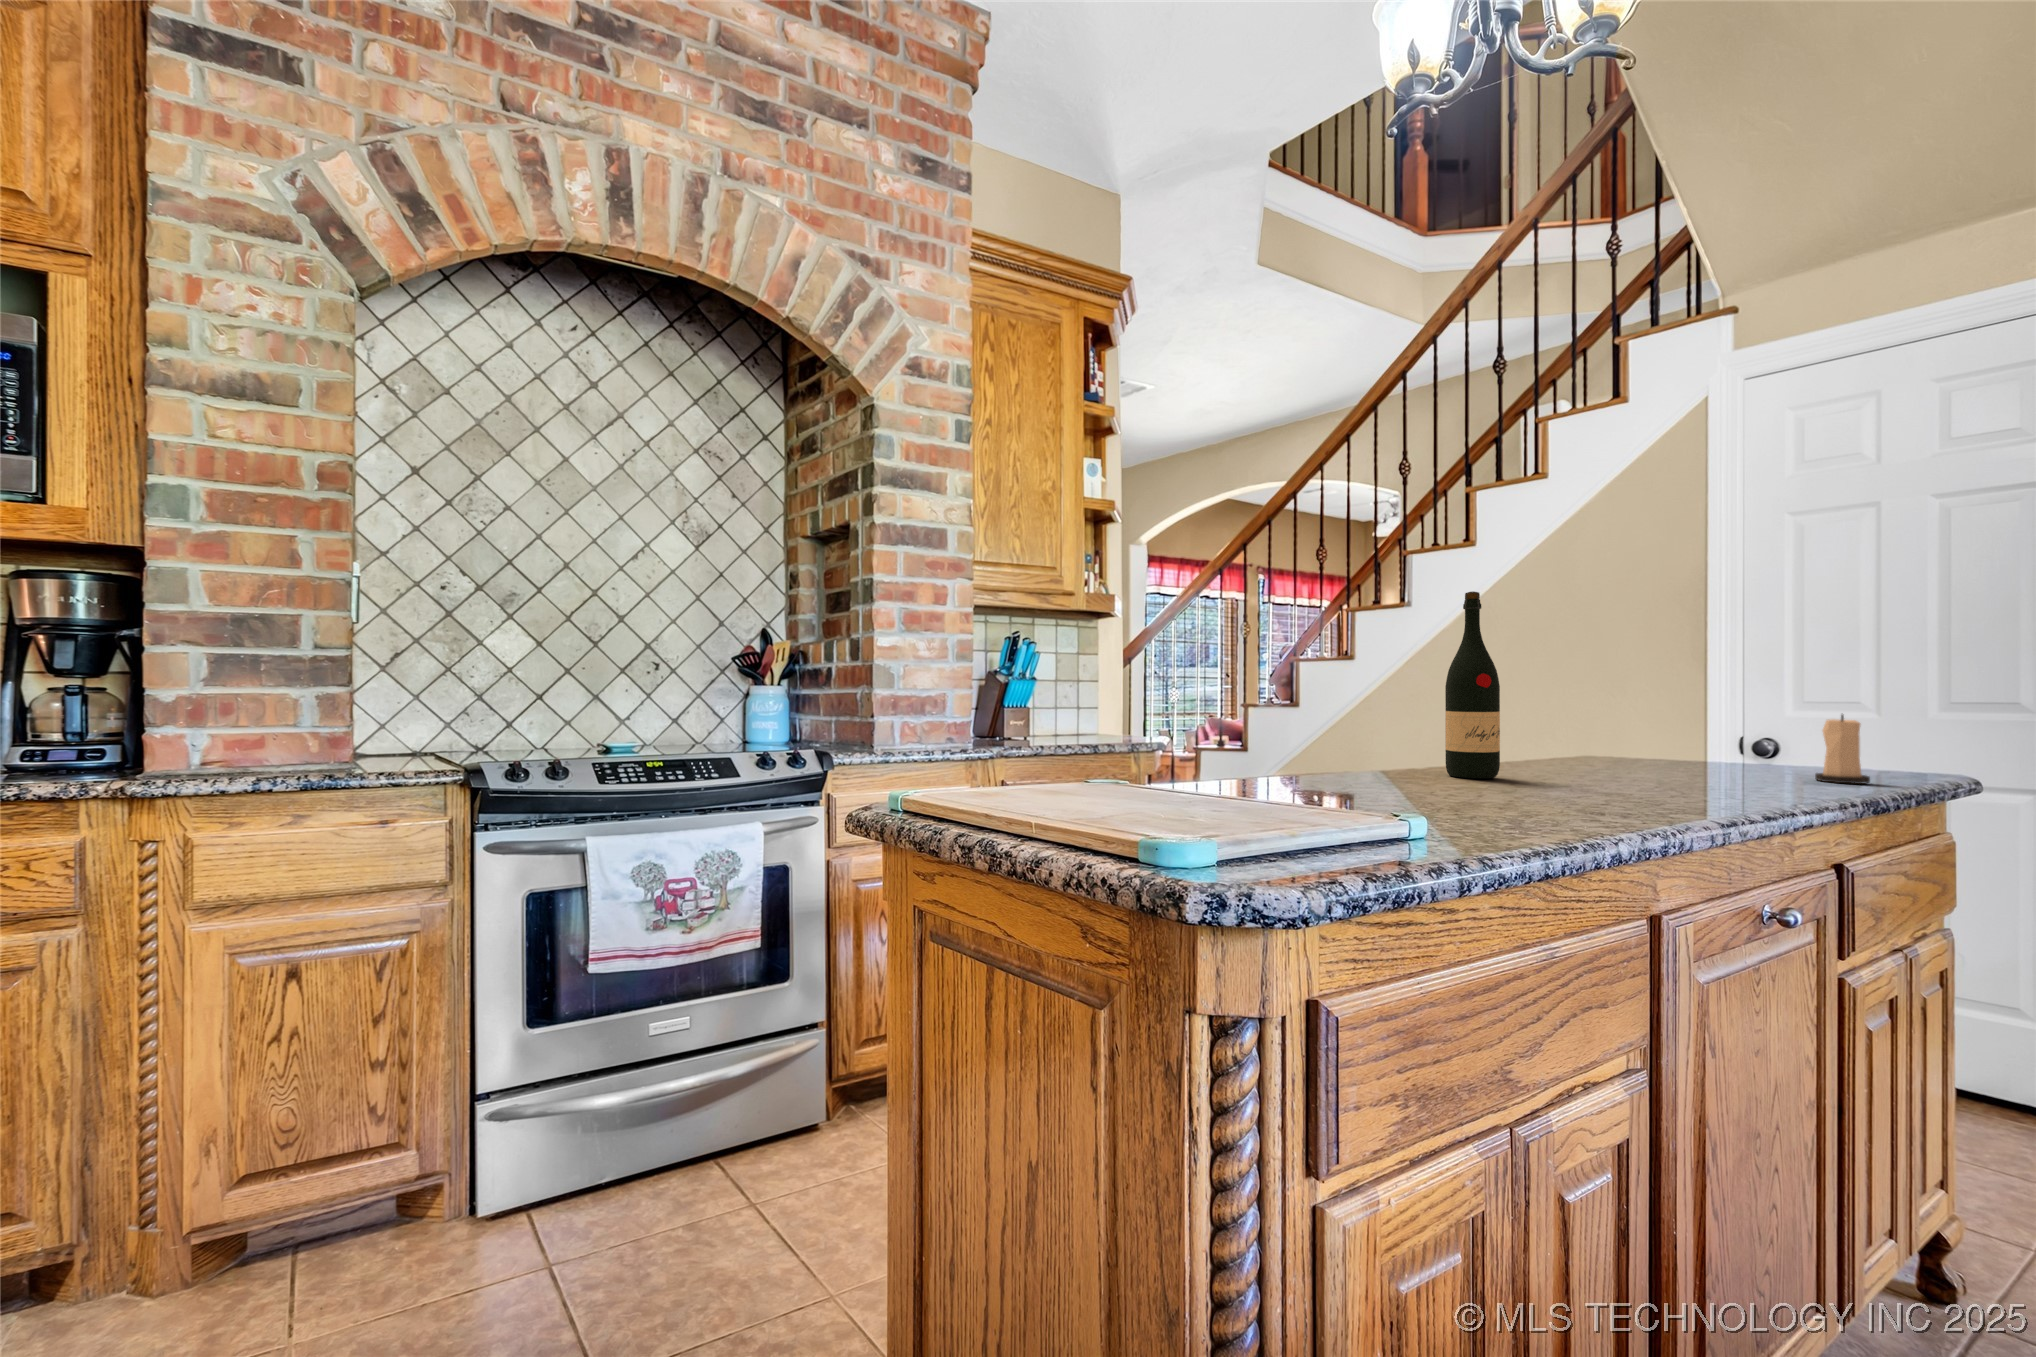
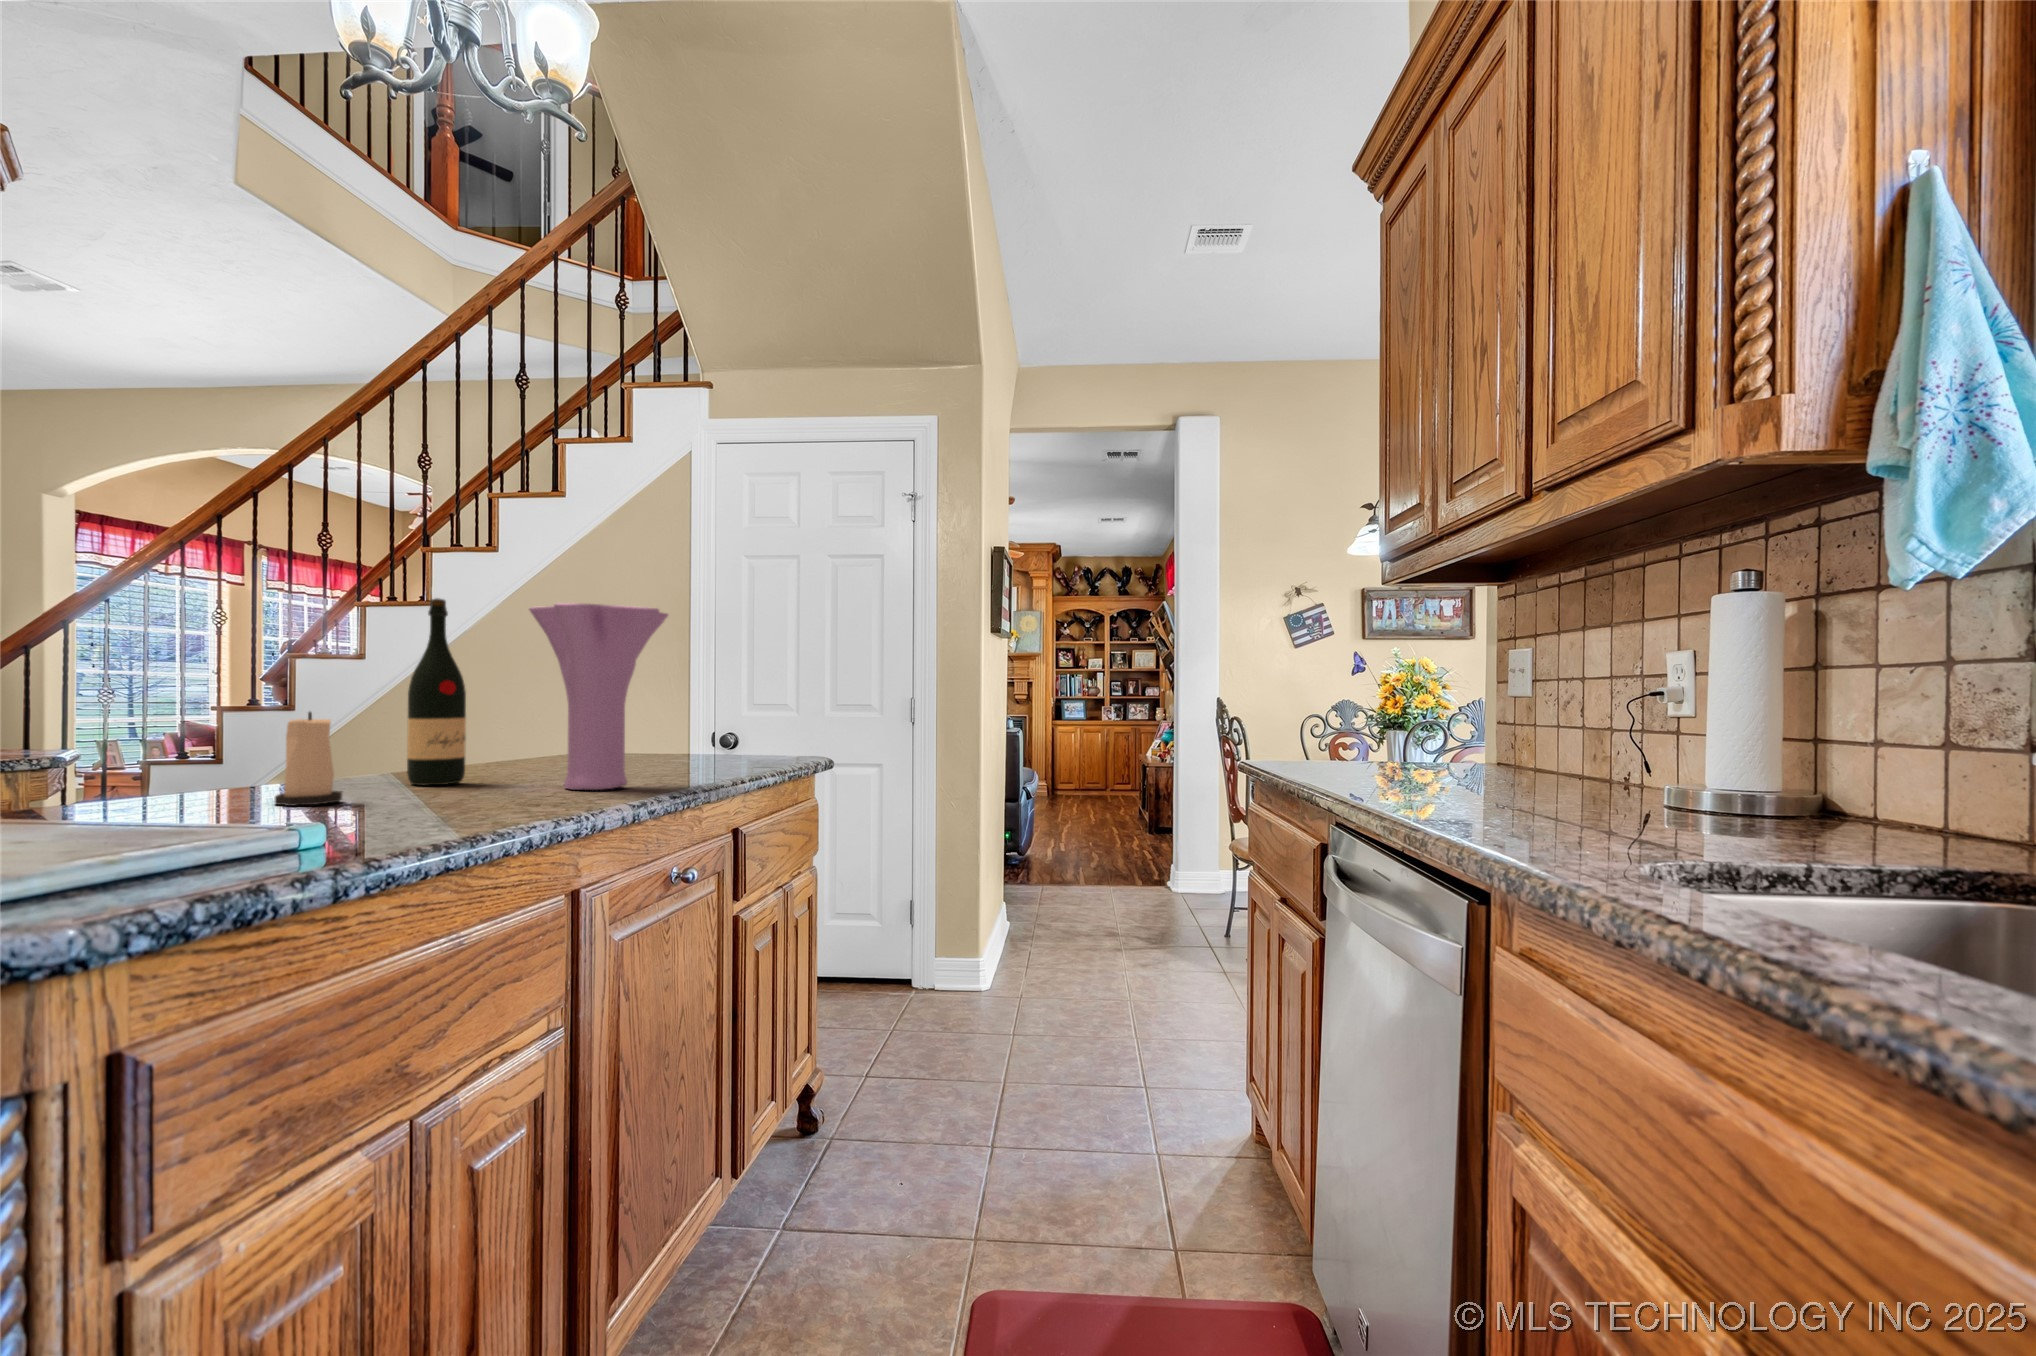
vase: none [1568,583,1745,799] -> present [529,603,668,790]
candle: present [1815,715,1870,784] -> present [275,712,342,806]

